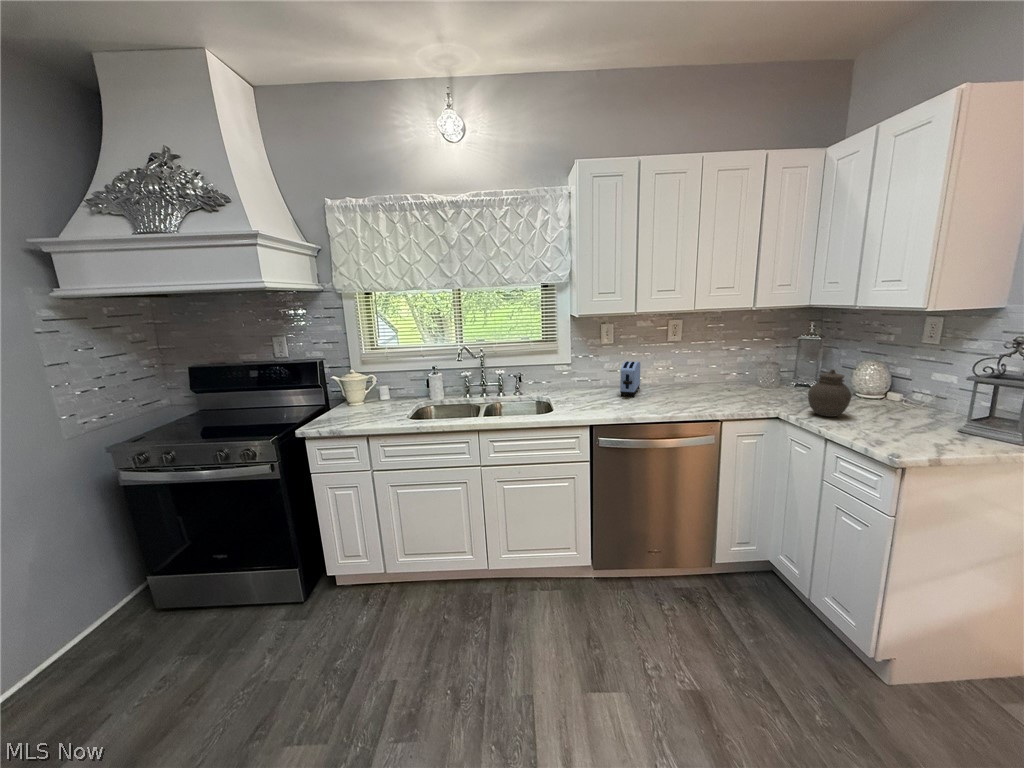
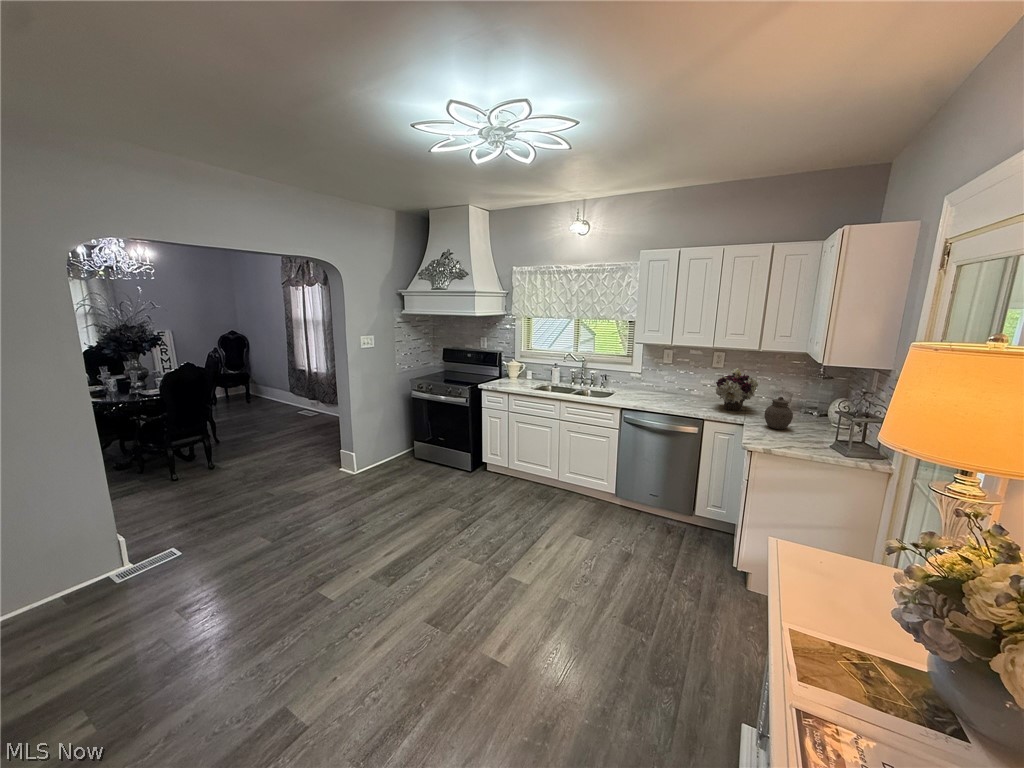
flower arrangement: none [693,338,760,399] -> present [716,368,758,411]
toaster: present [620,361,640,397] -> none [663,376,687,400]

